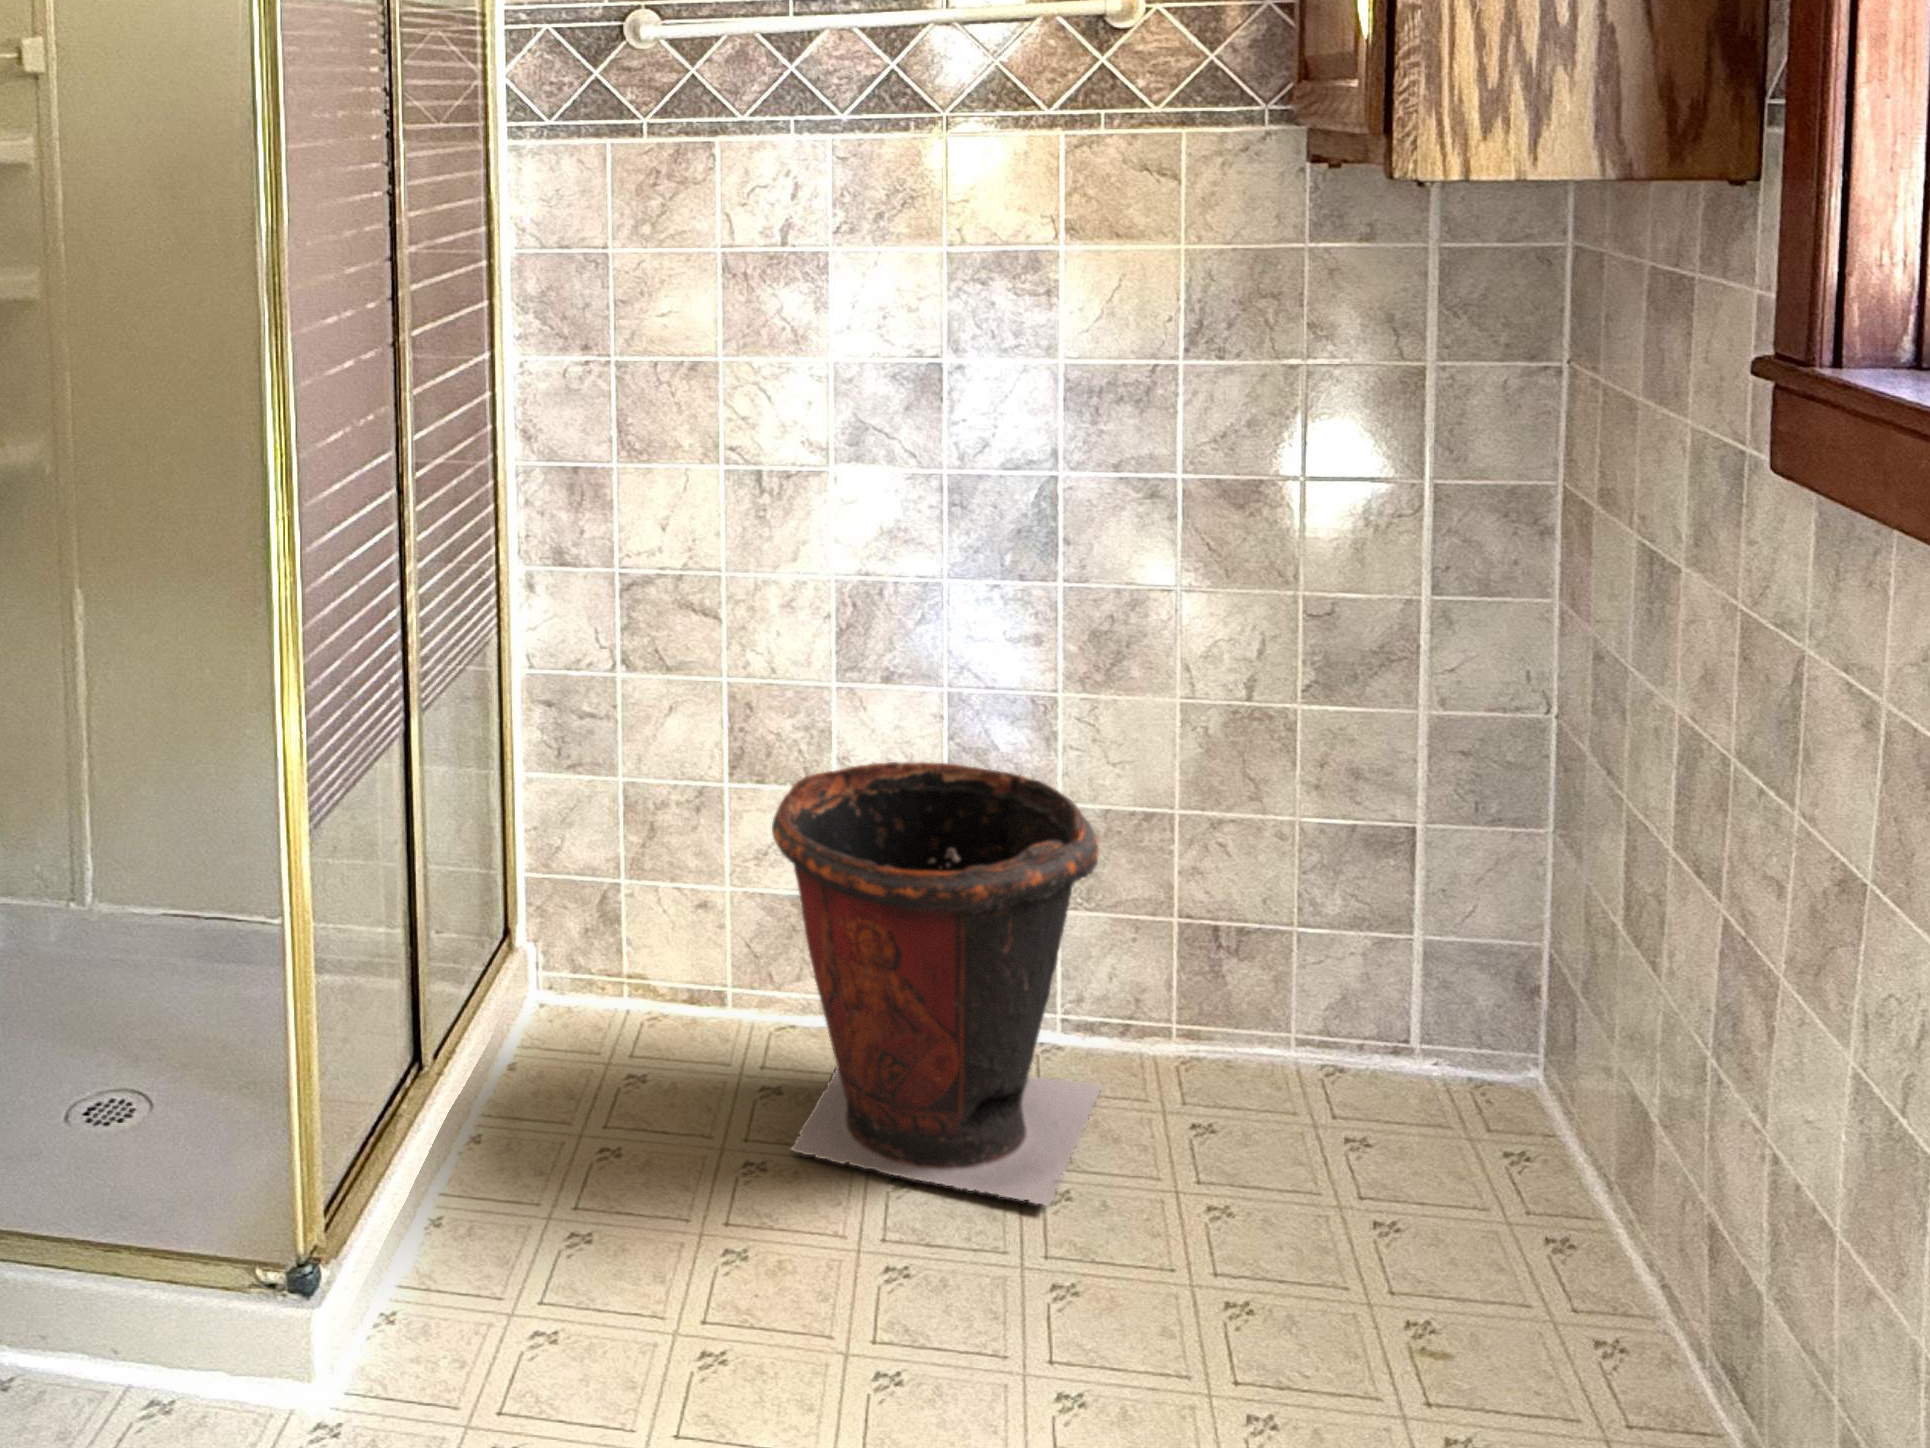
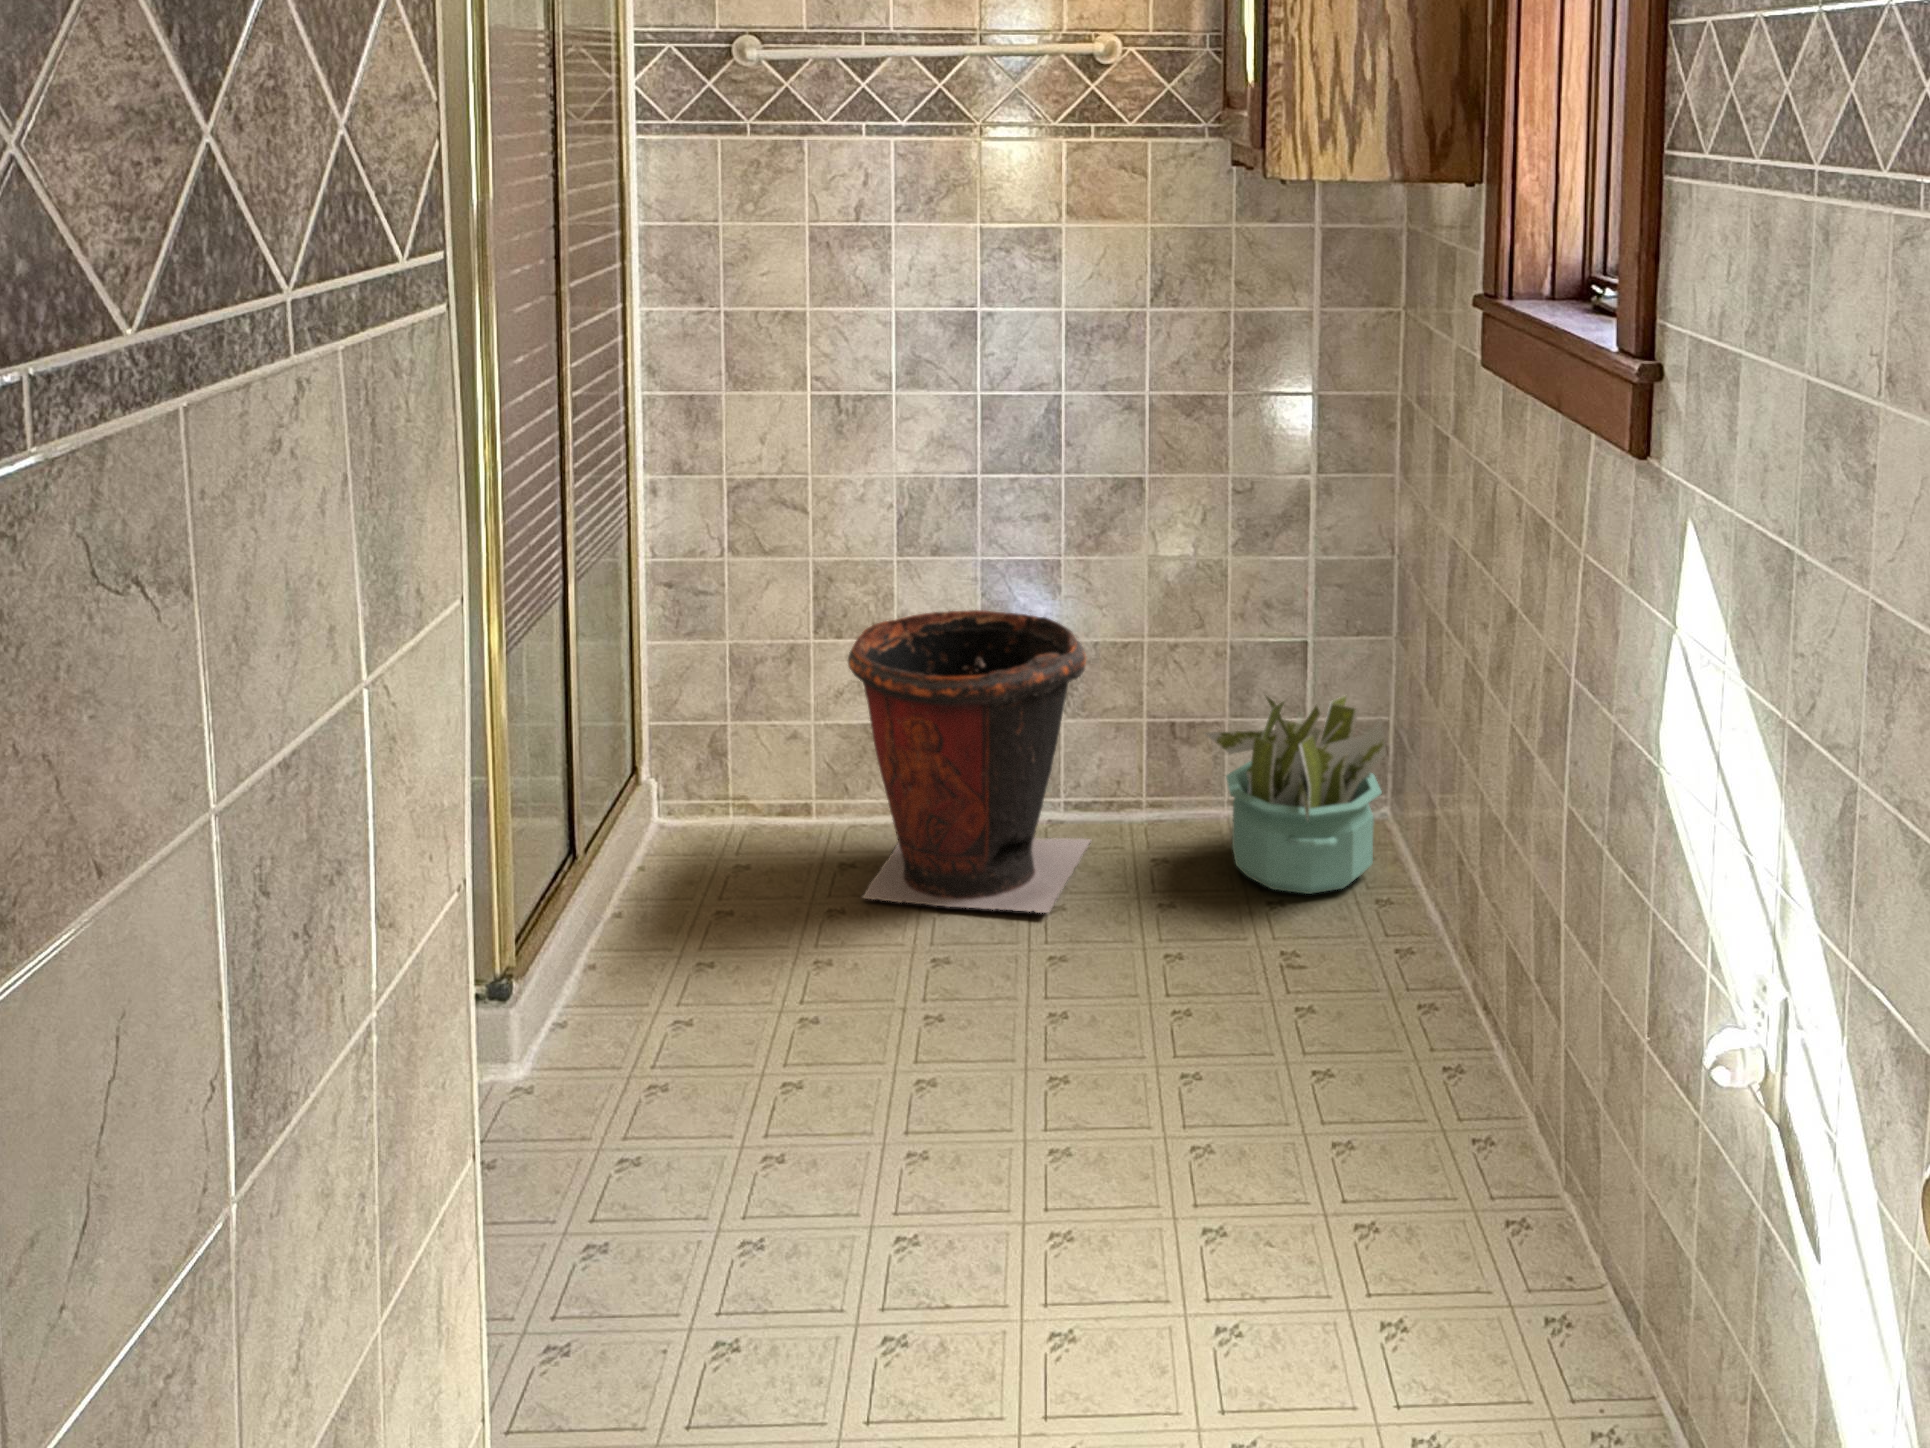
decorative plant: none [1263,905,1557,1214] -> present [1206,696,1387,894]

